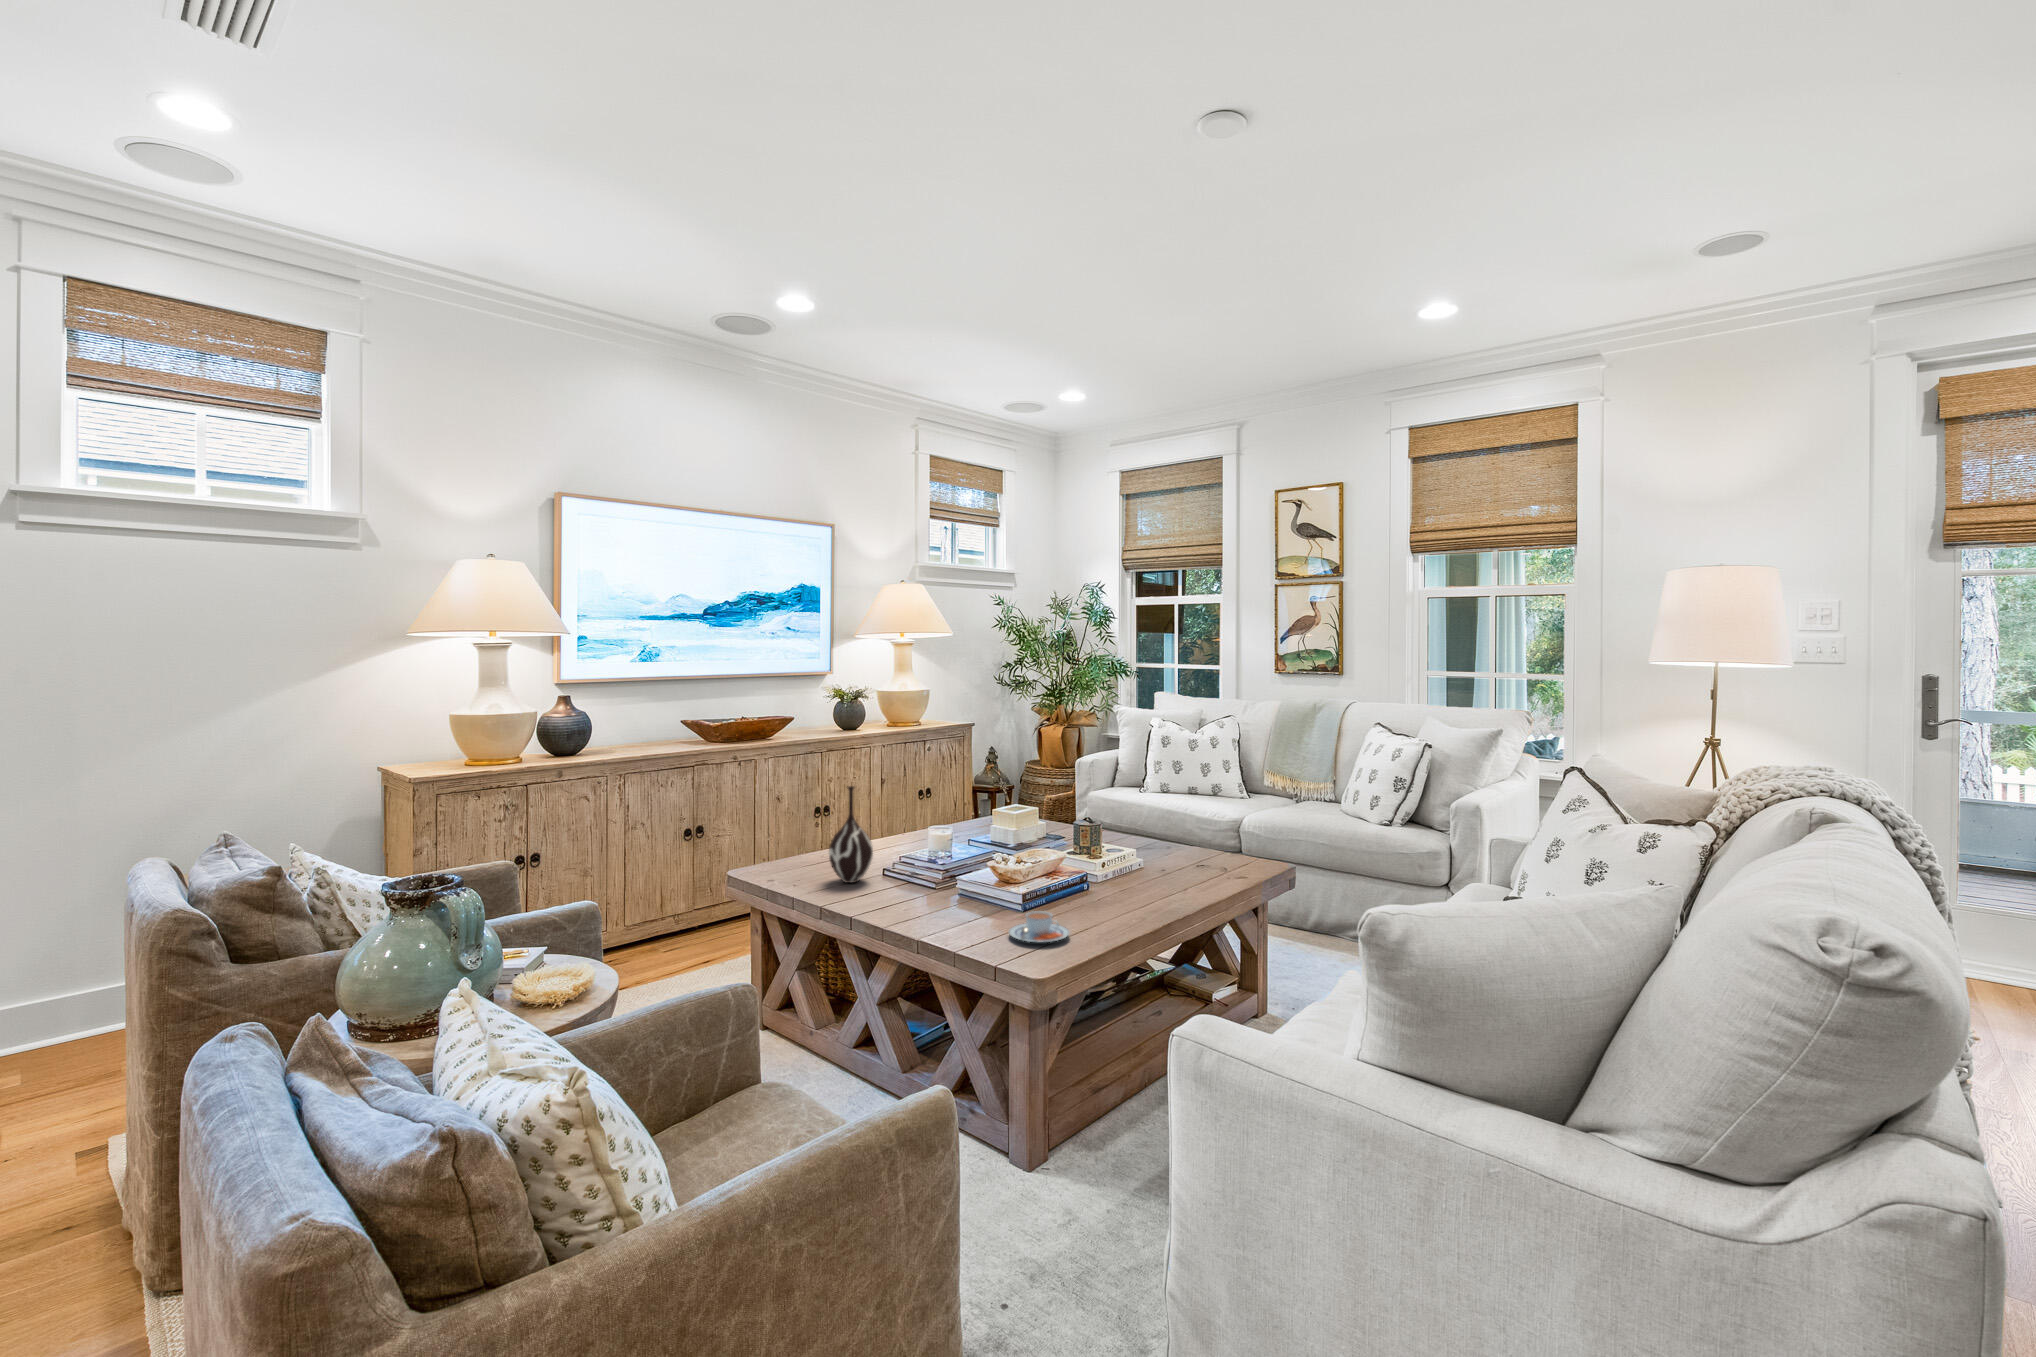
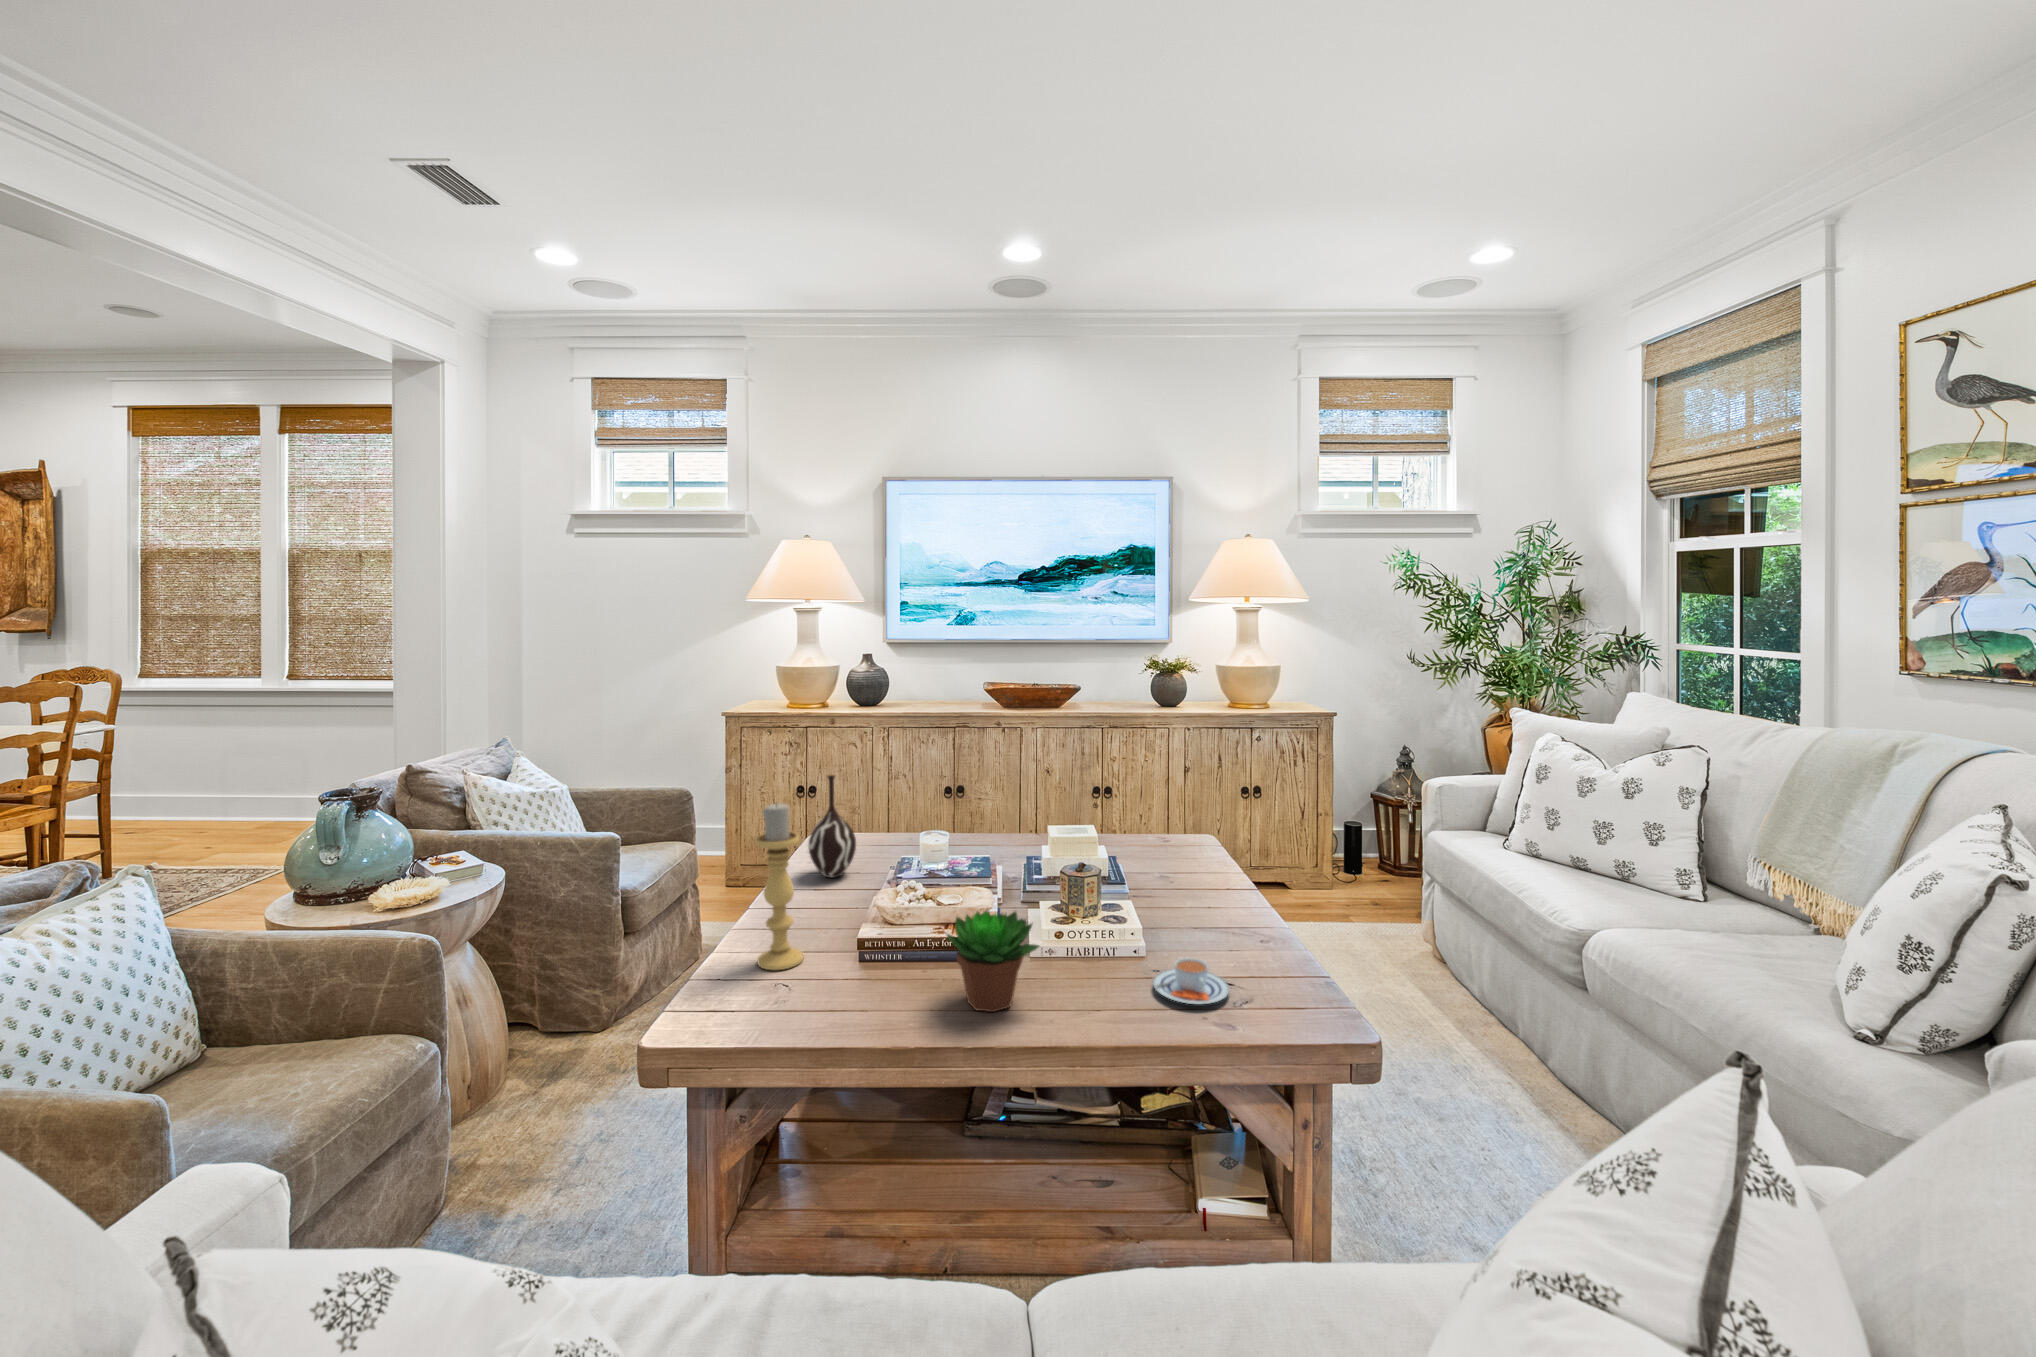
candle holder: none [955,785,991,926] -> present [756,803,803,970]
succulent plant: none [1101,836,1160,902] -> present [947,910,1039,1012]
teacup: present [1009,911,1069,942] -> present [1153,958,1229,1004]

